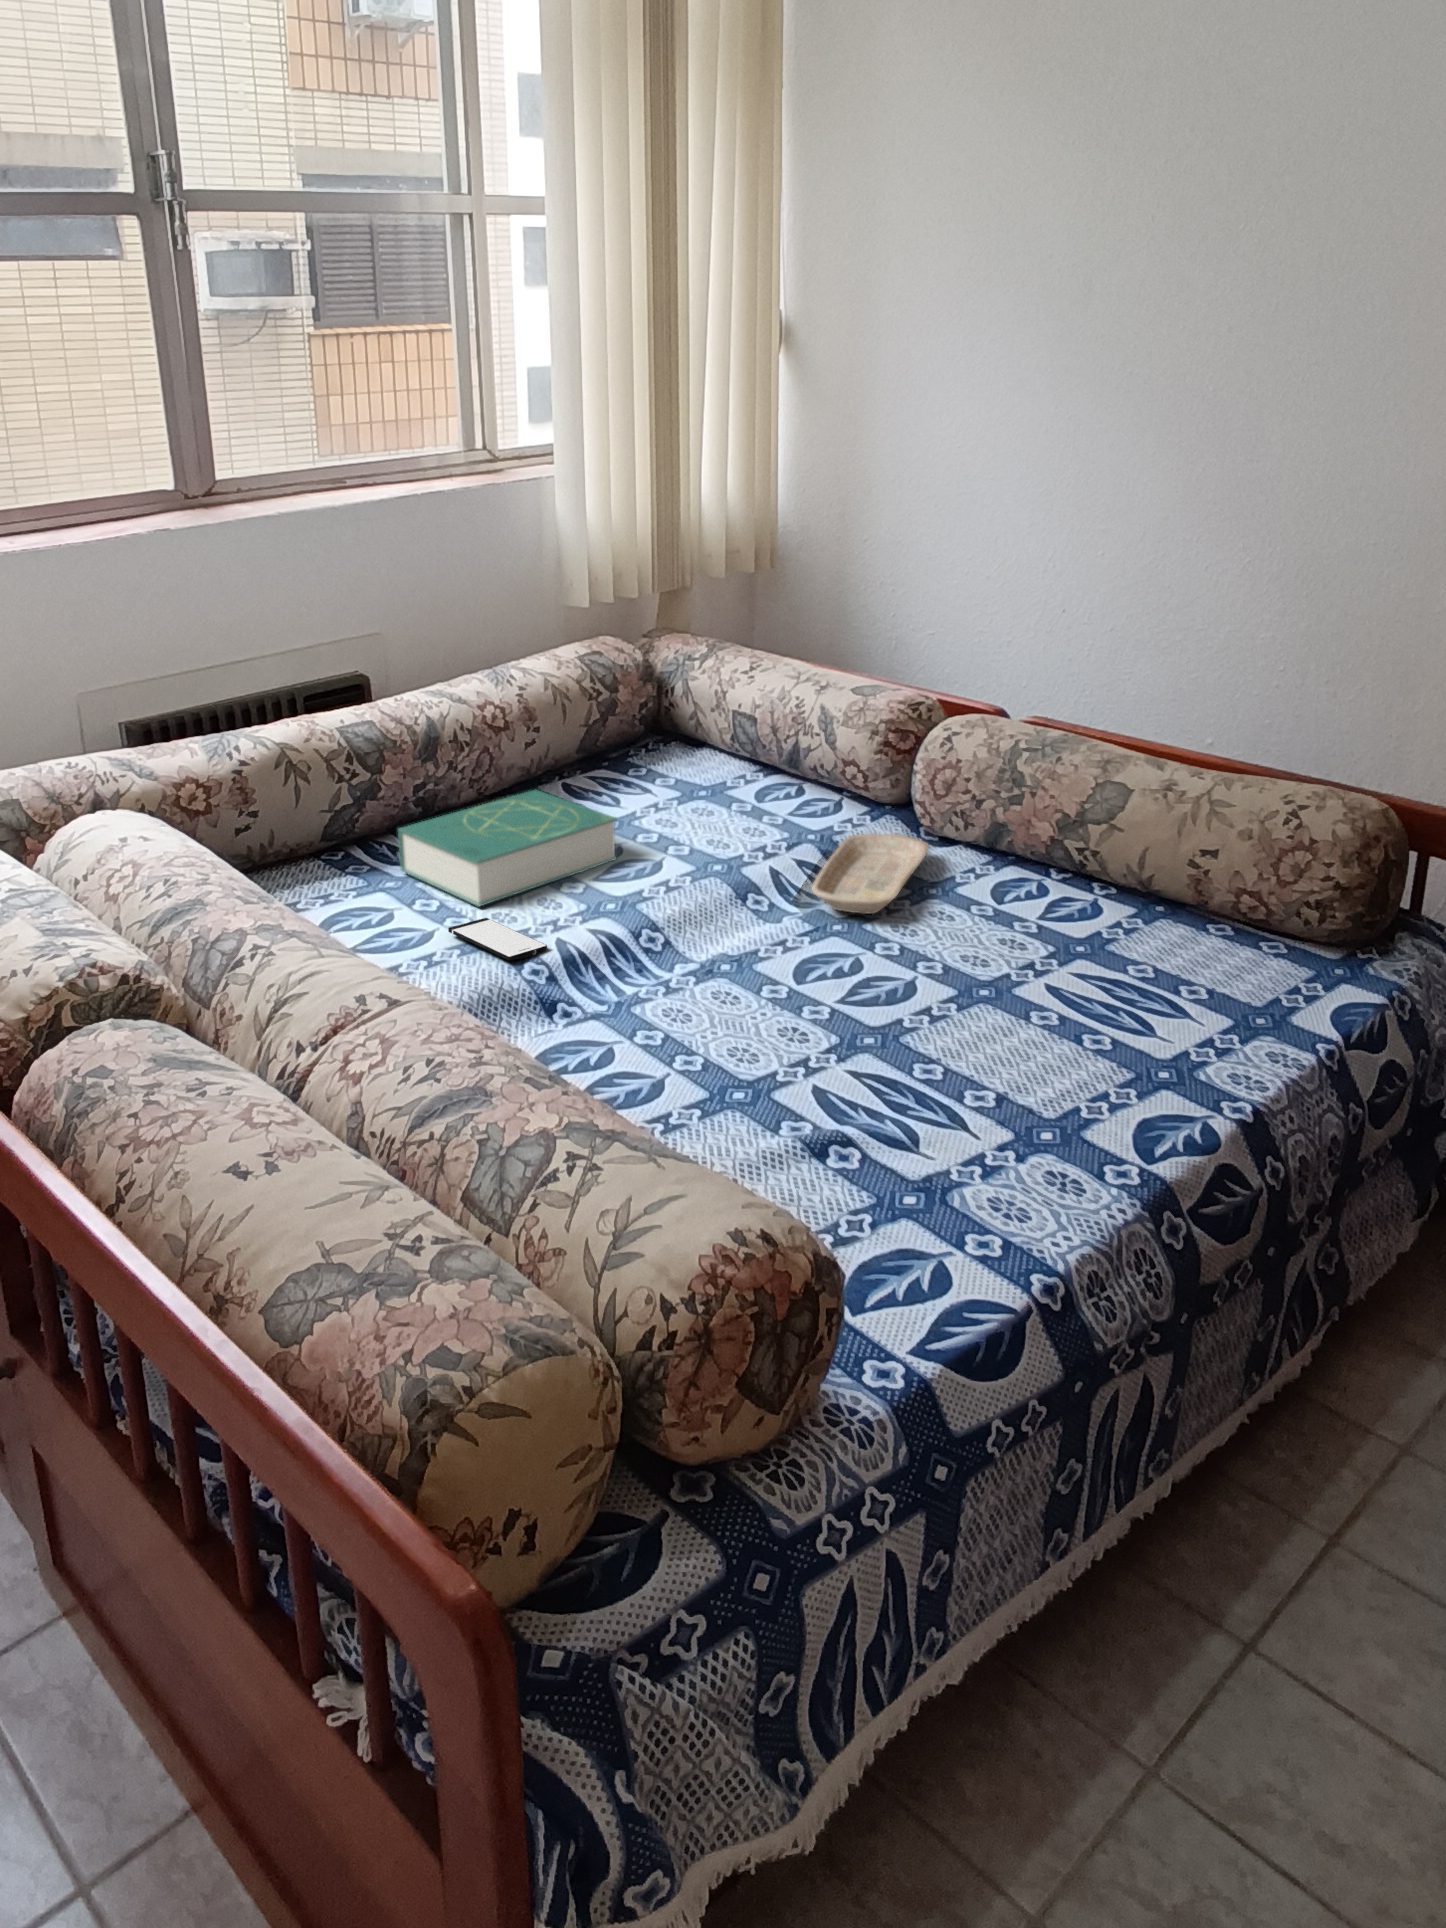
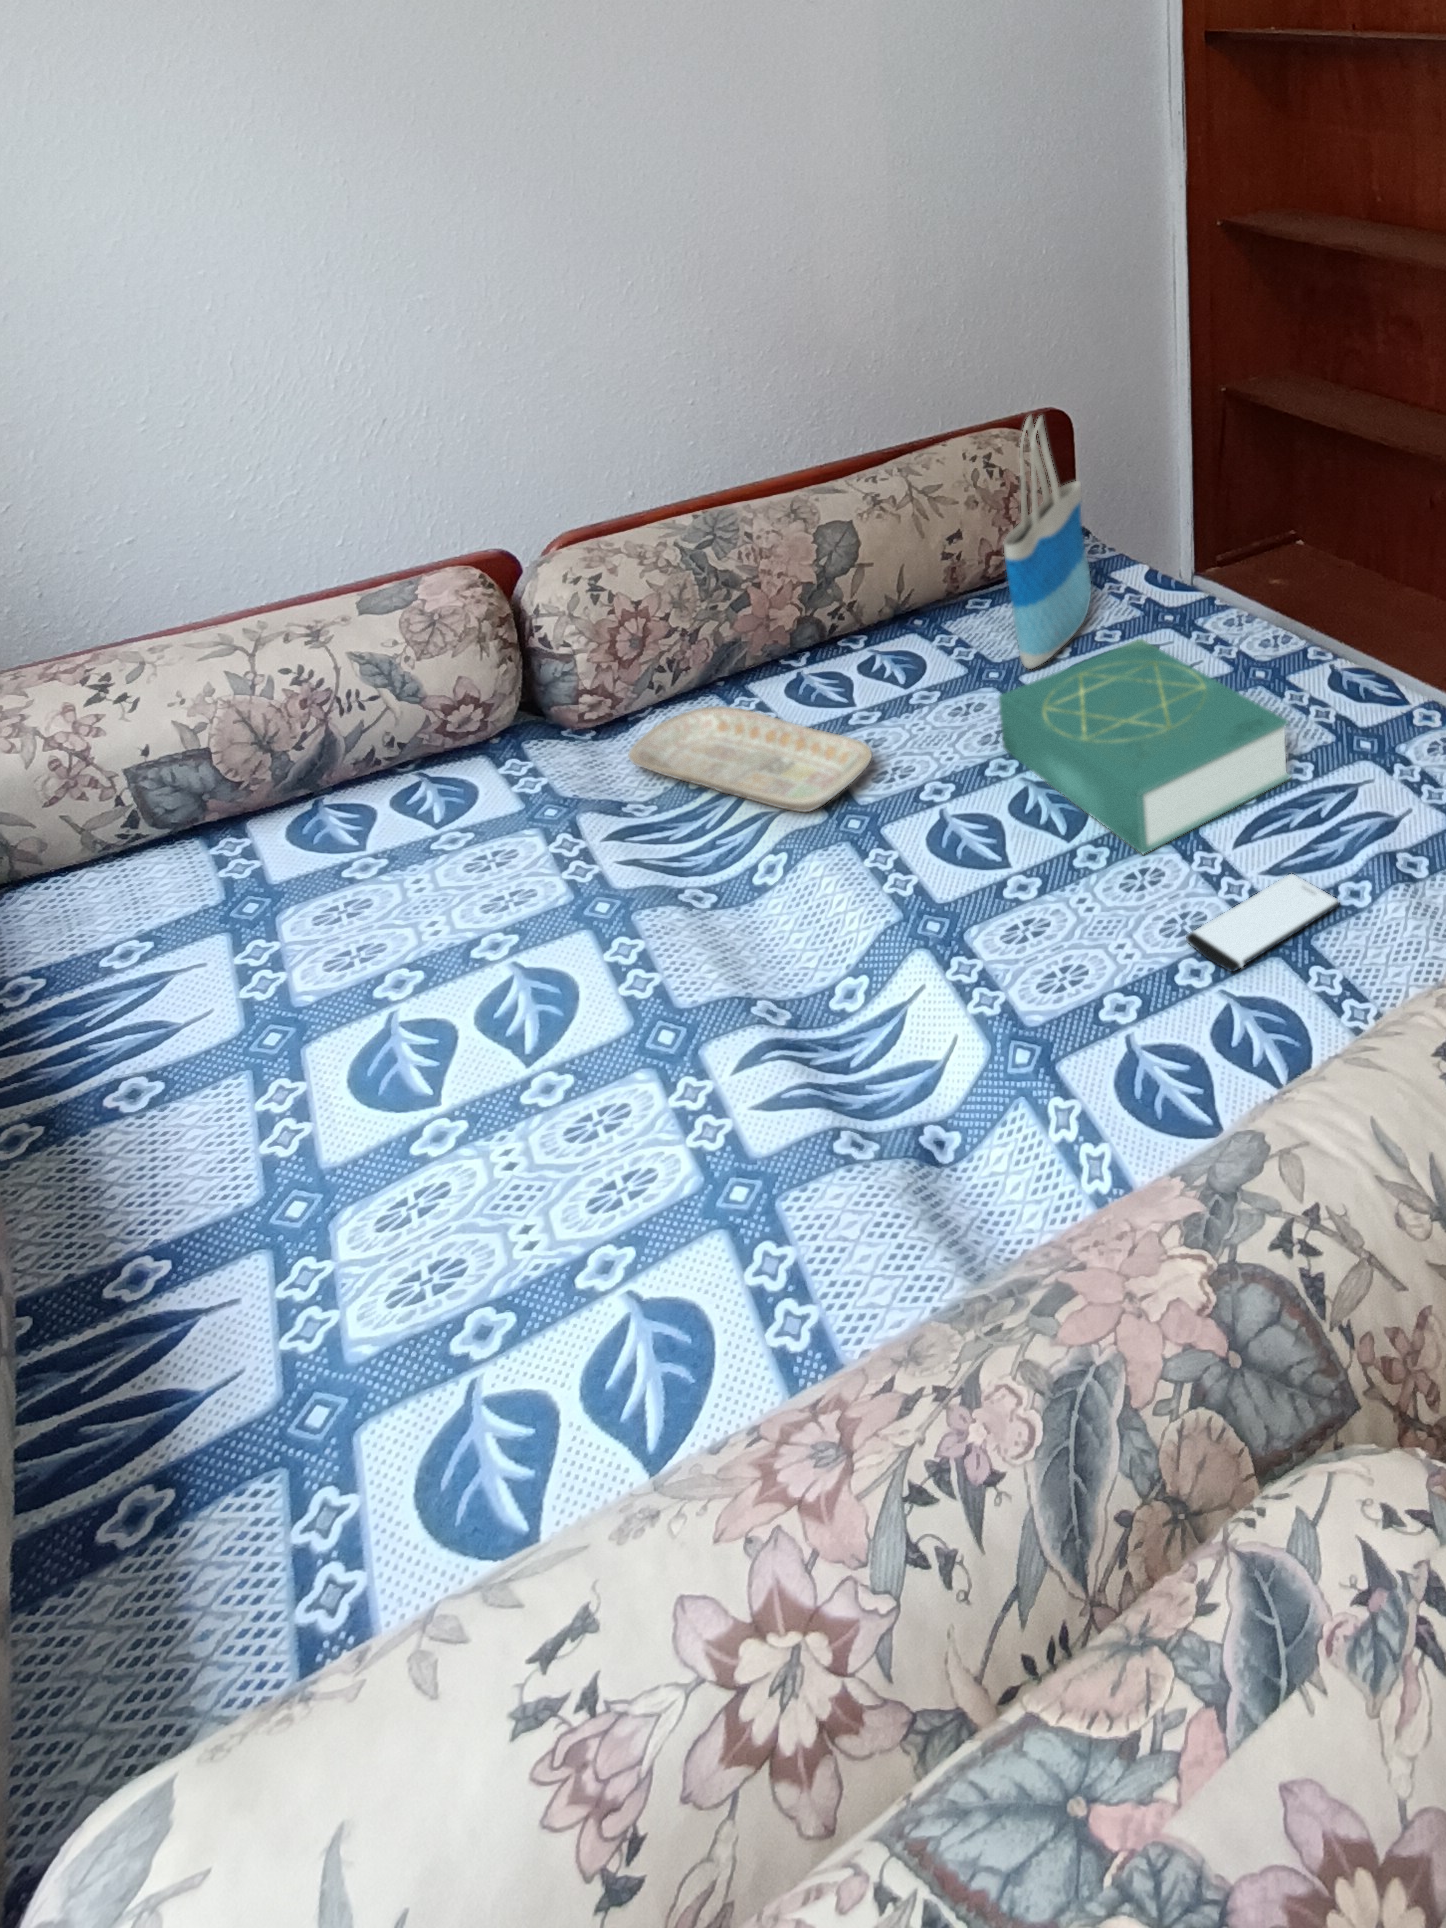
tote bag: none [1072,732,1267,972] -> present [1004,416,1091,669]
book: present [398,790,617,906] -> present [999,638,1291,854]
smartphone: present [448,918,547,960] -> present [1186,874,1339,972]

